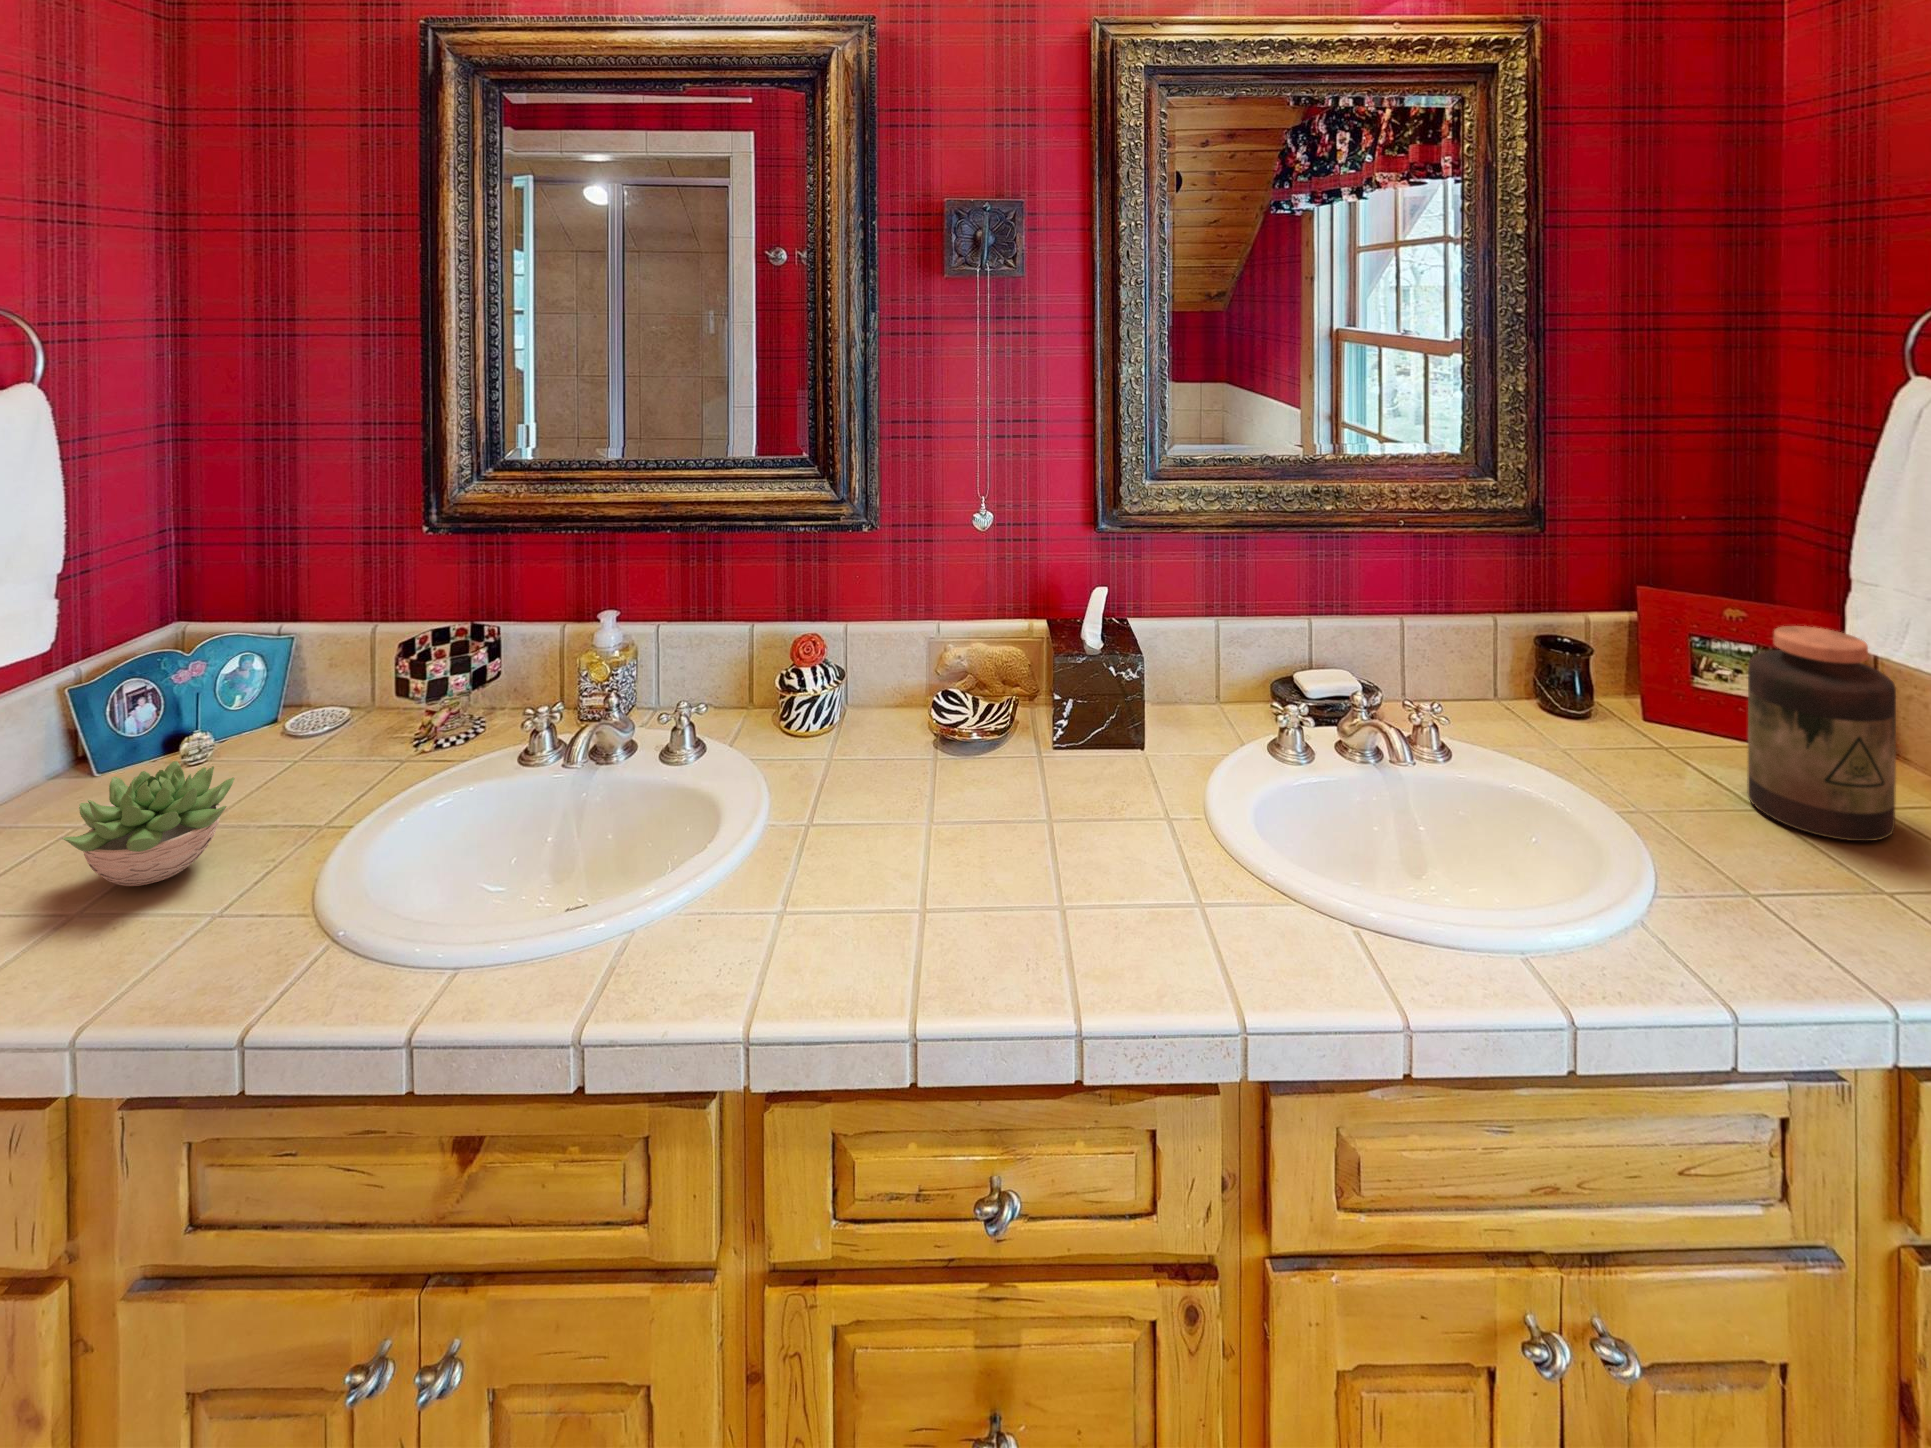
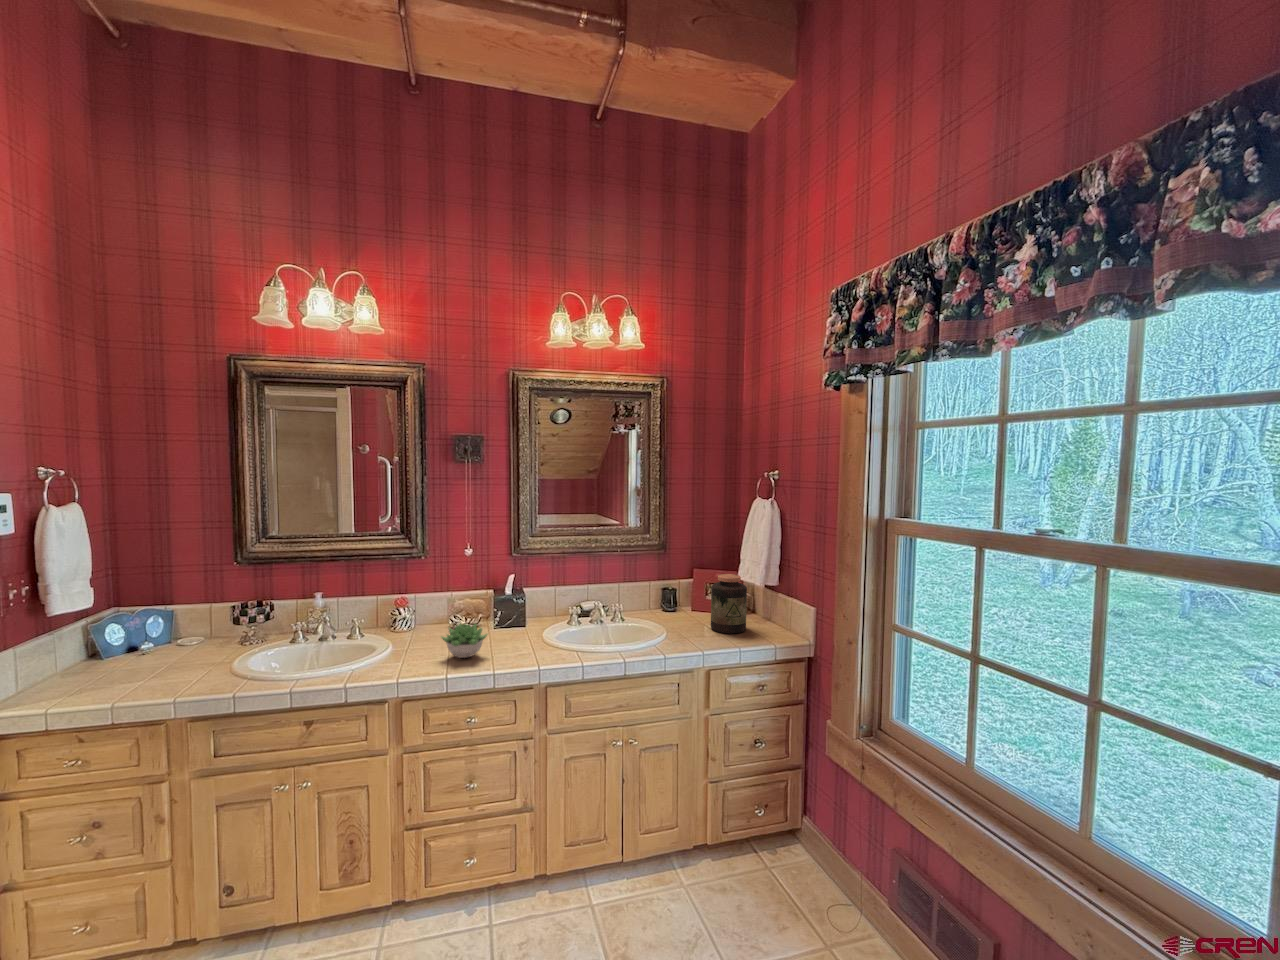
succulent plant: present [62,761,235,886] -> present [441,624,488,658]

